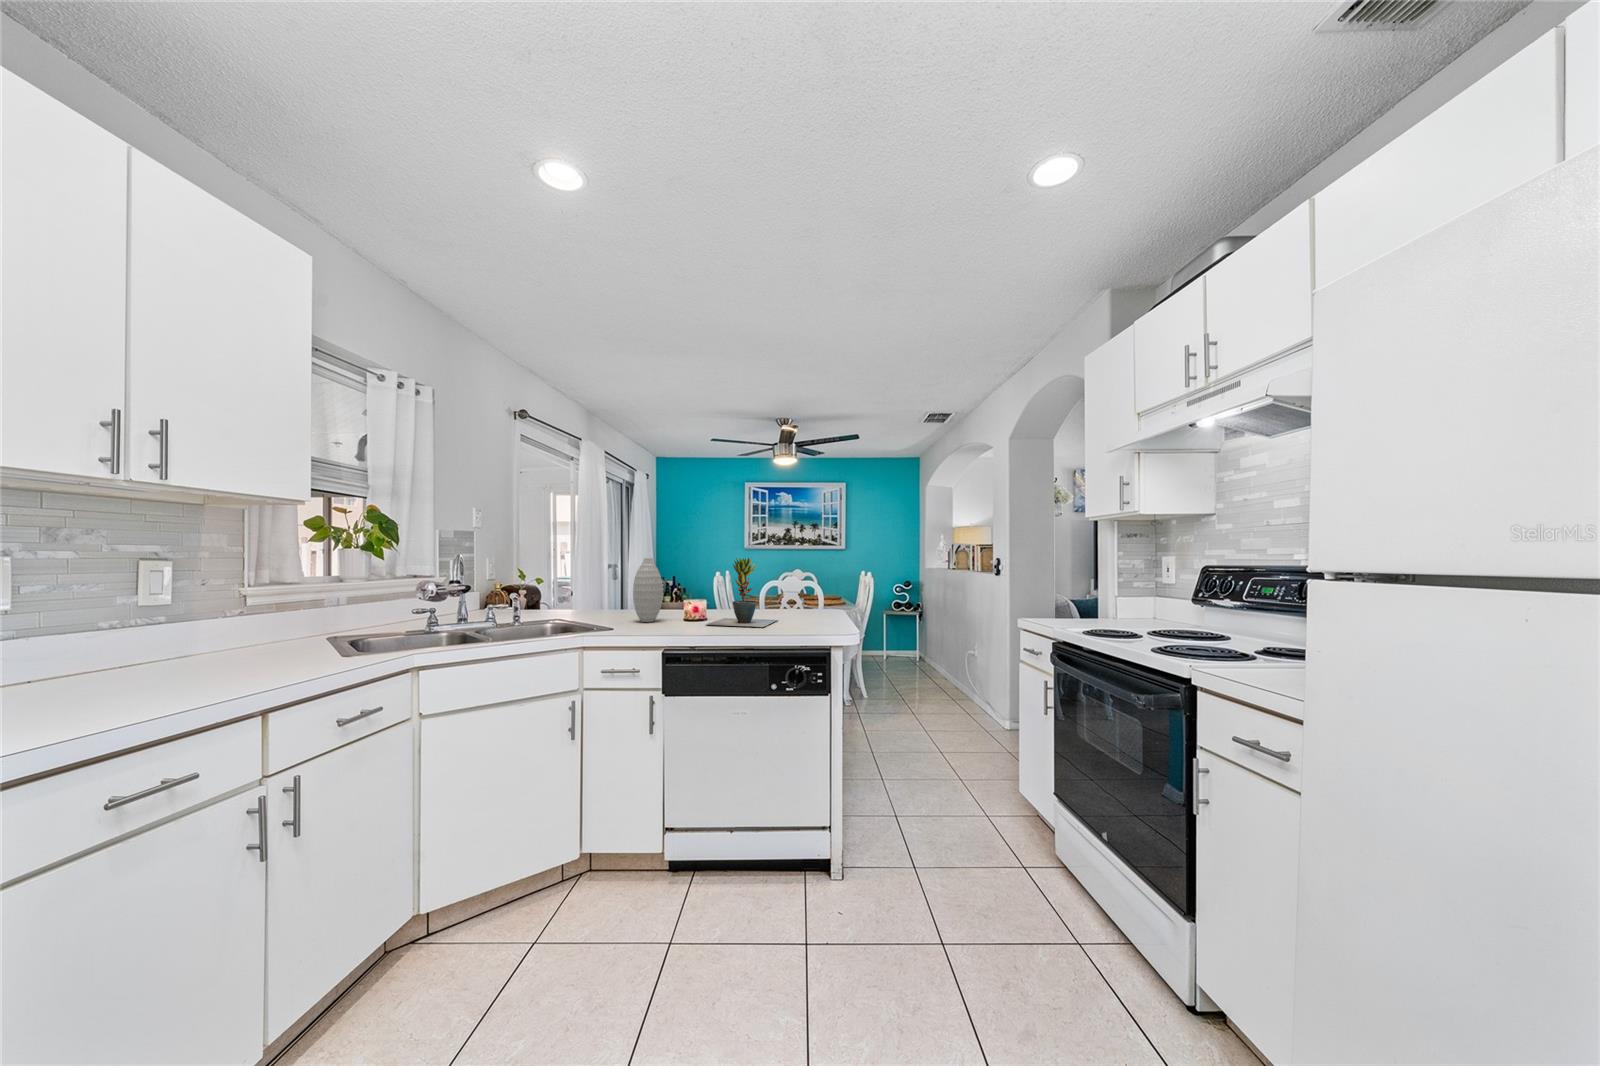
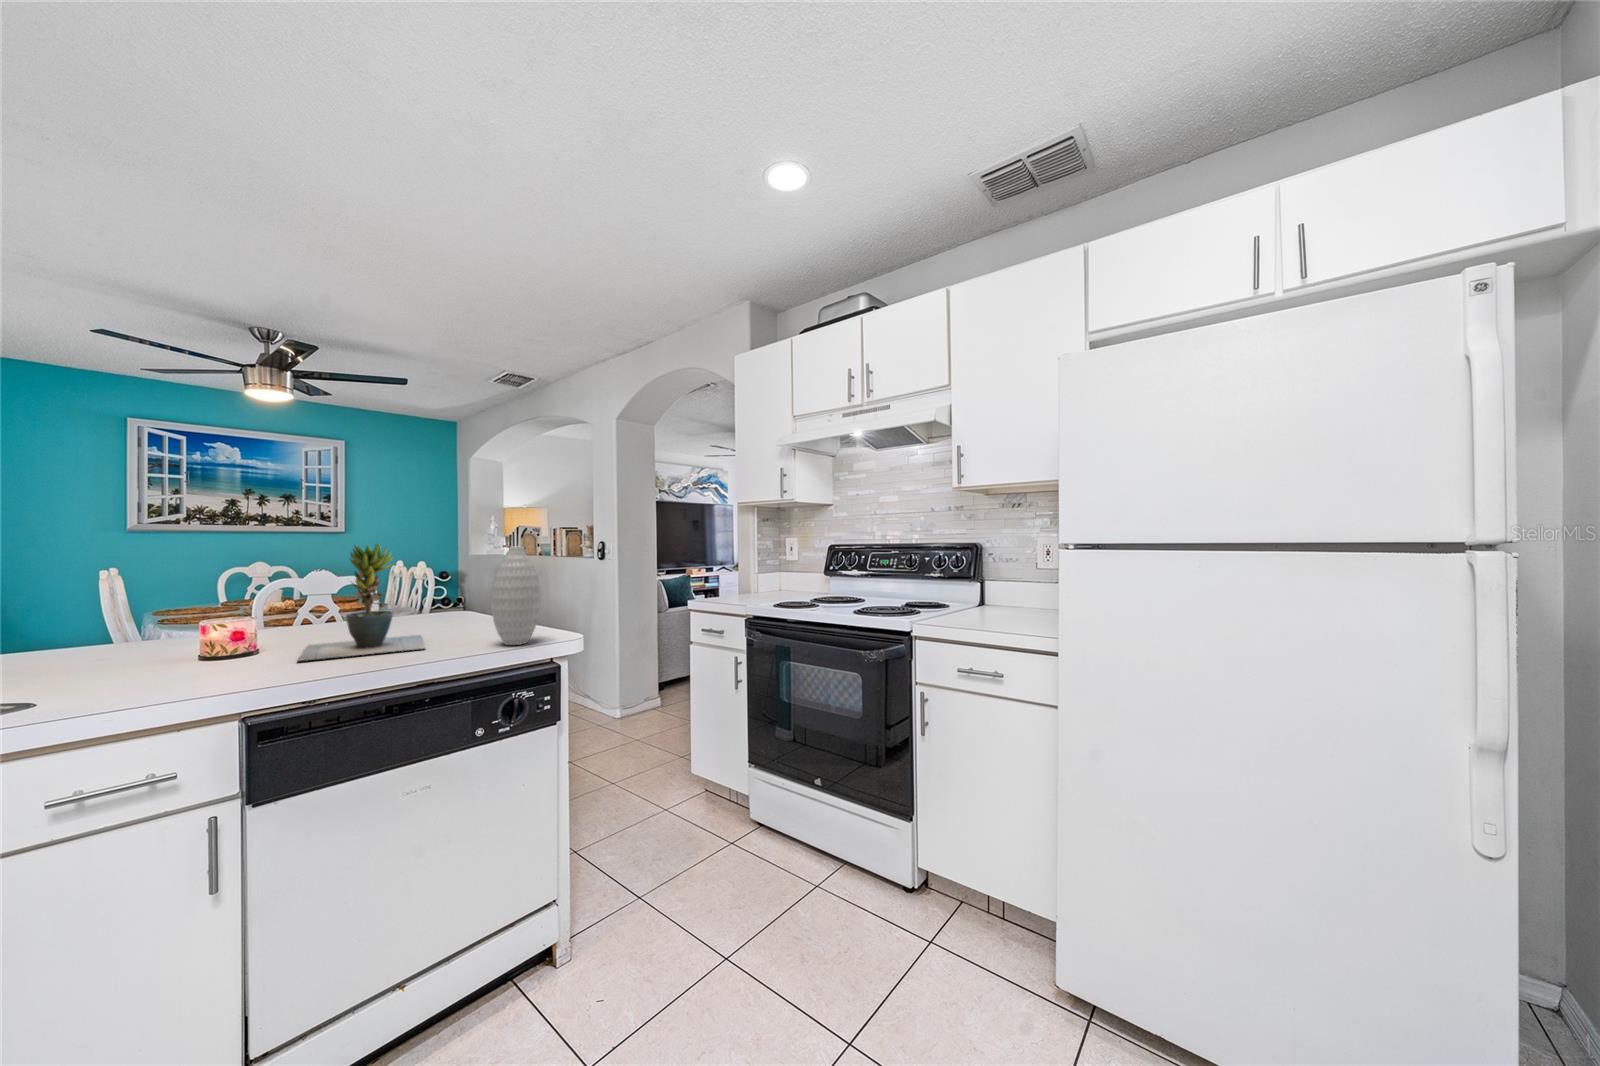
vase: present [633,558,663,622] -> present [491,546,541,645]

